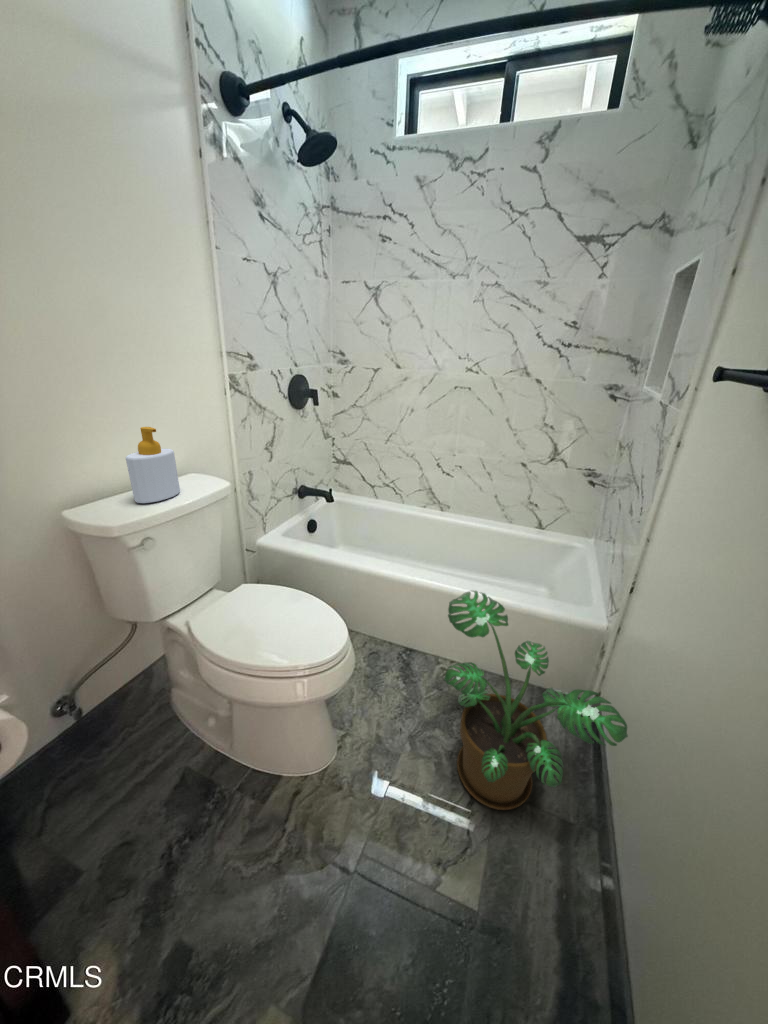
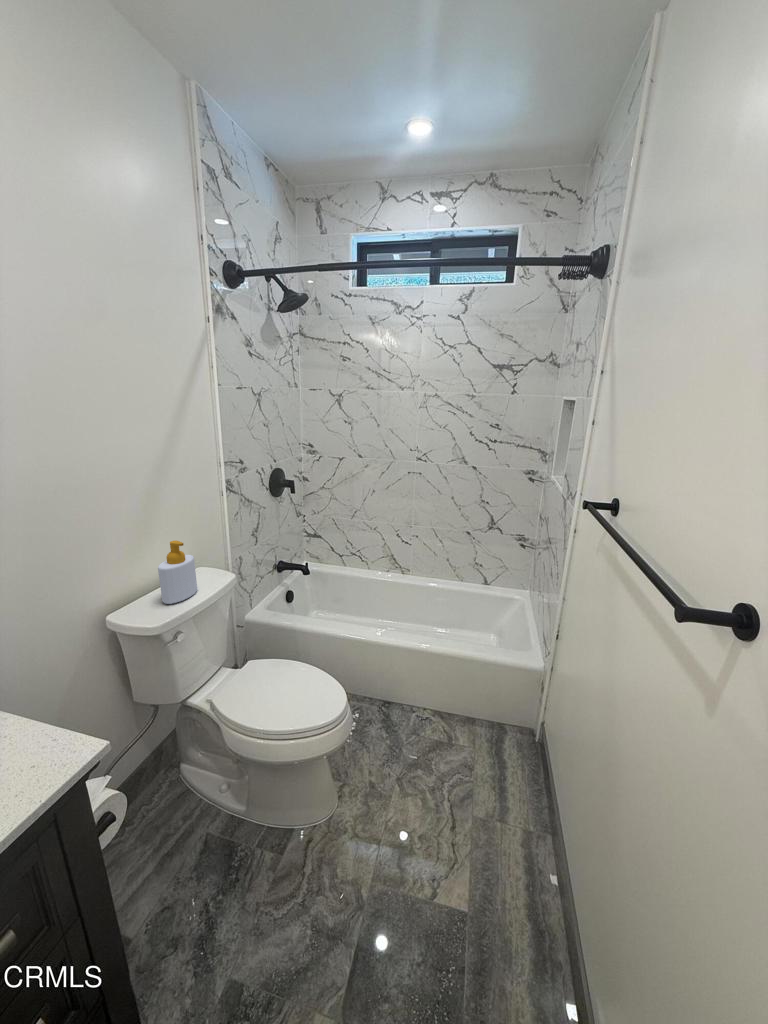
potted plant: present [444,591,628,810] -> none [421,647,562,830]

